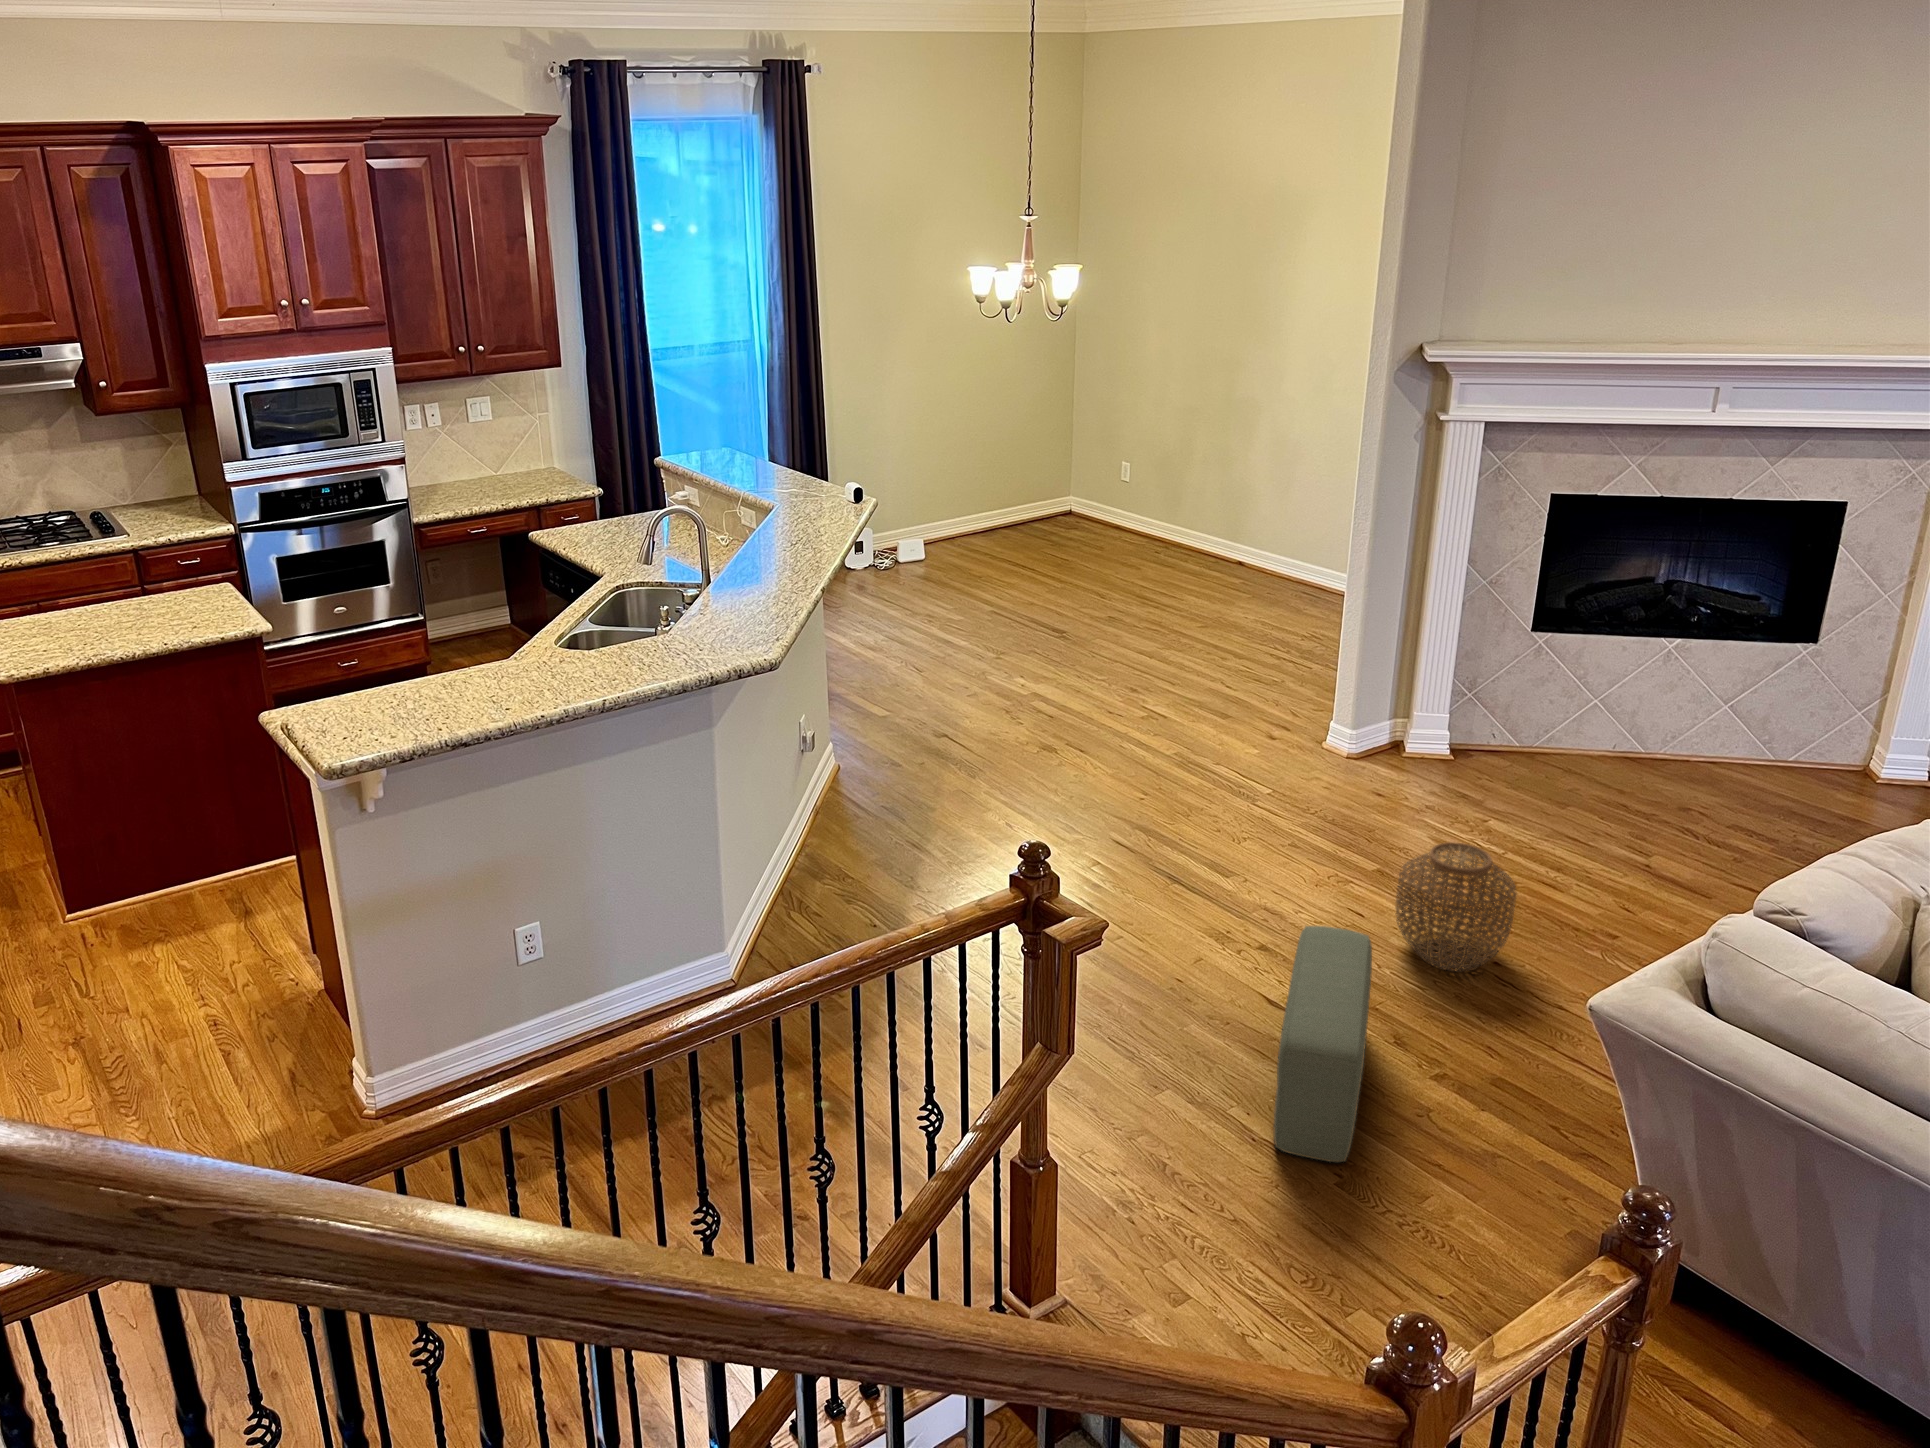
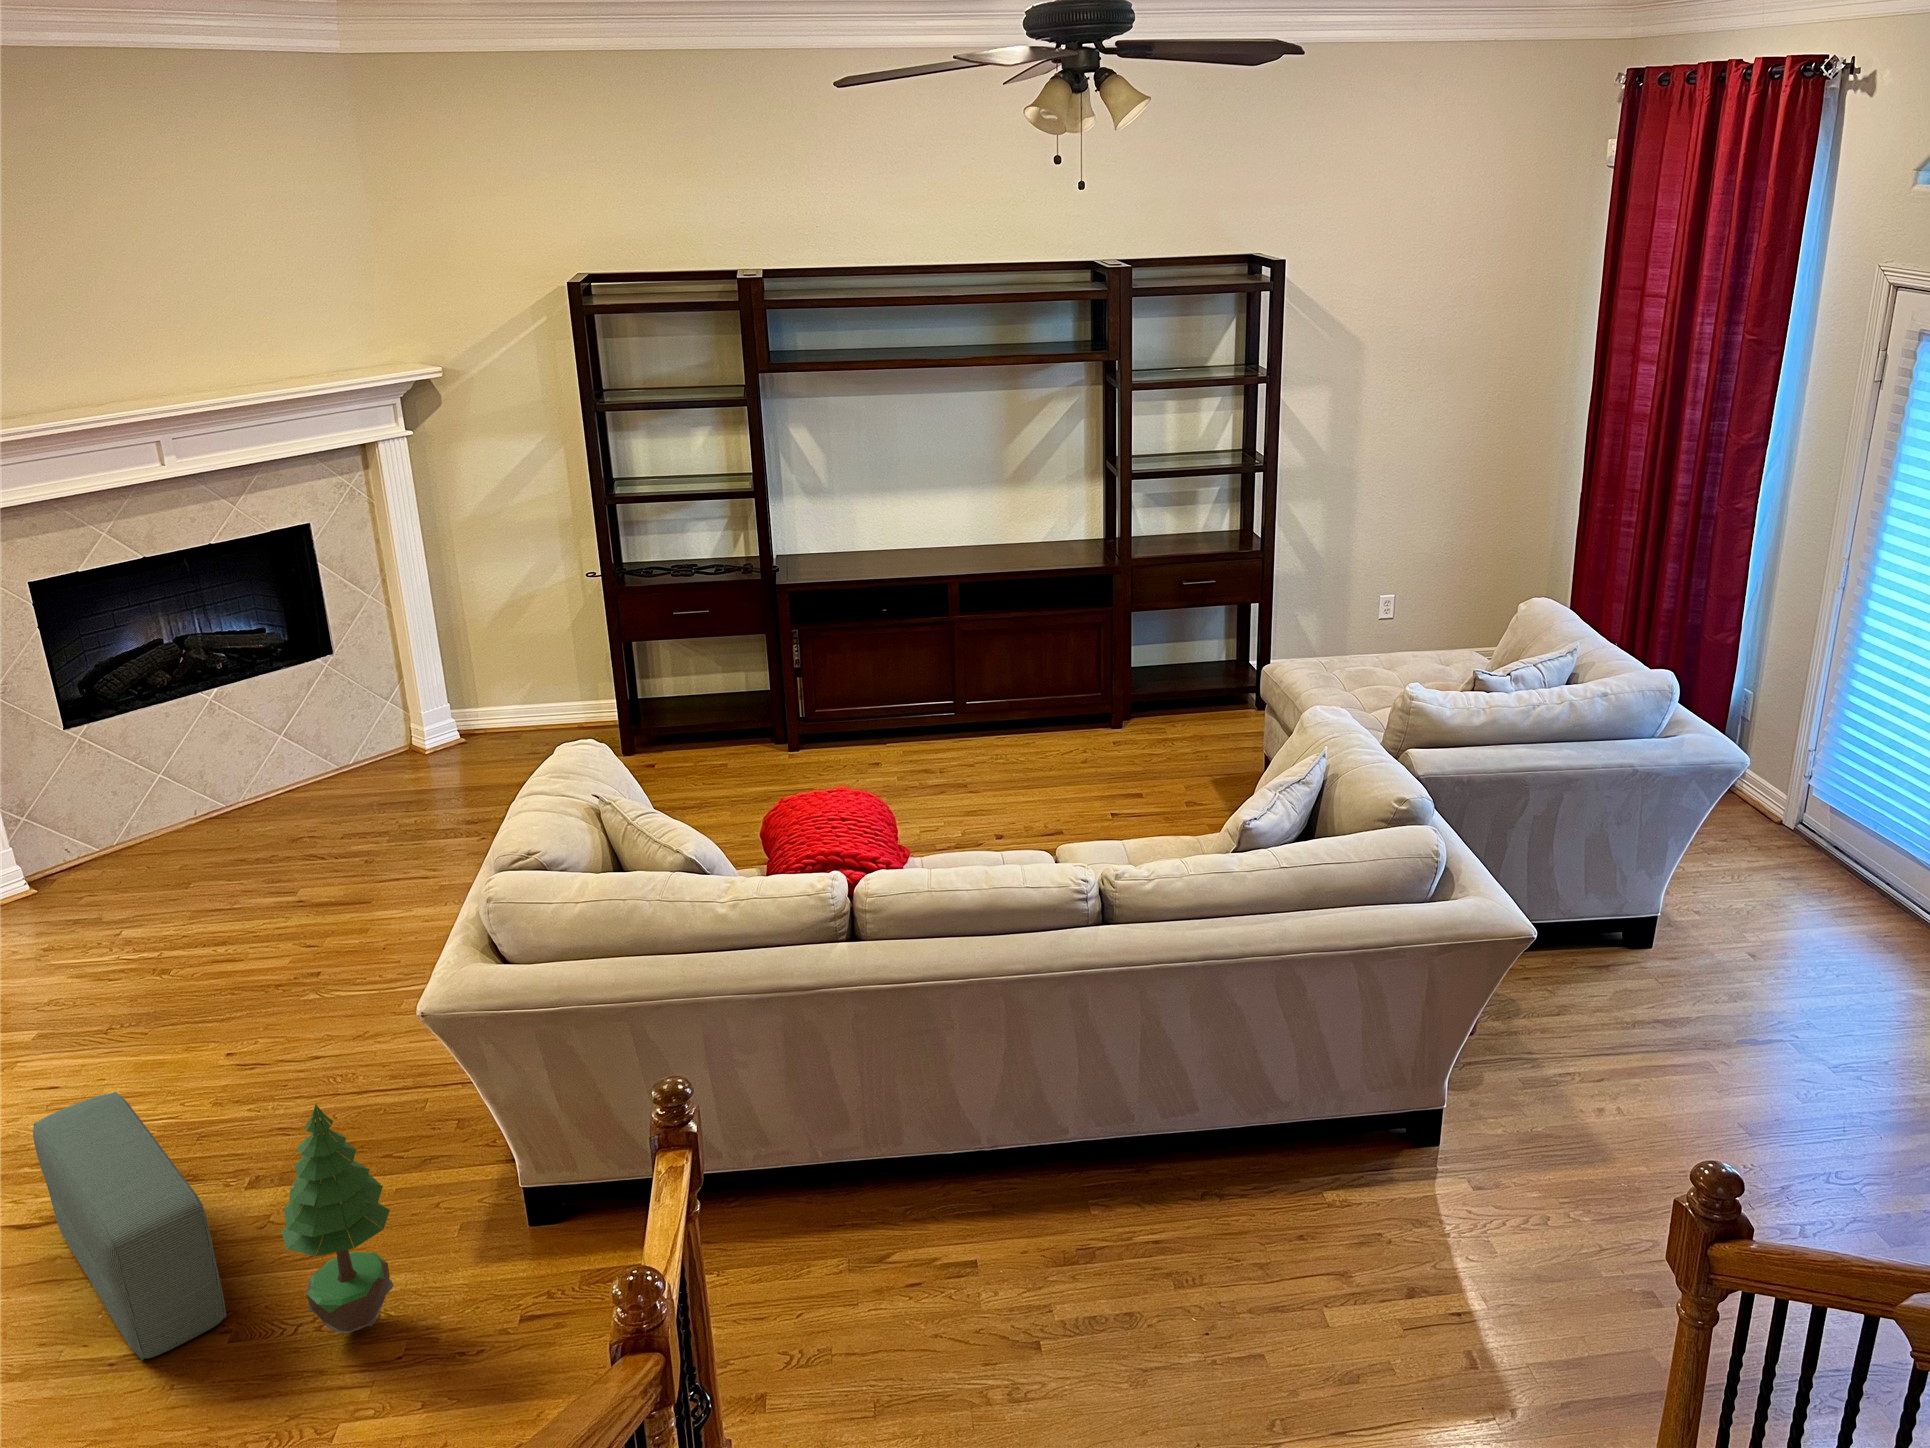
woven basket: present [1396,842,1516,971] -> none [90,952,235,1092]
potted tree: none [1389,1029,1492,1255] -> present [282,1104,393,1334]

